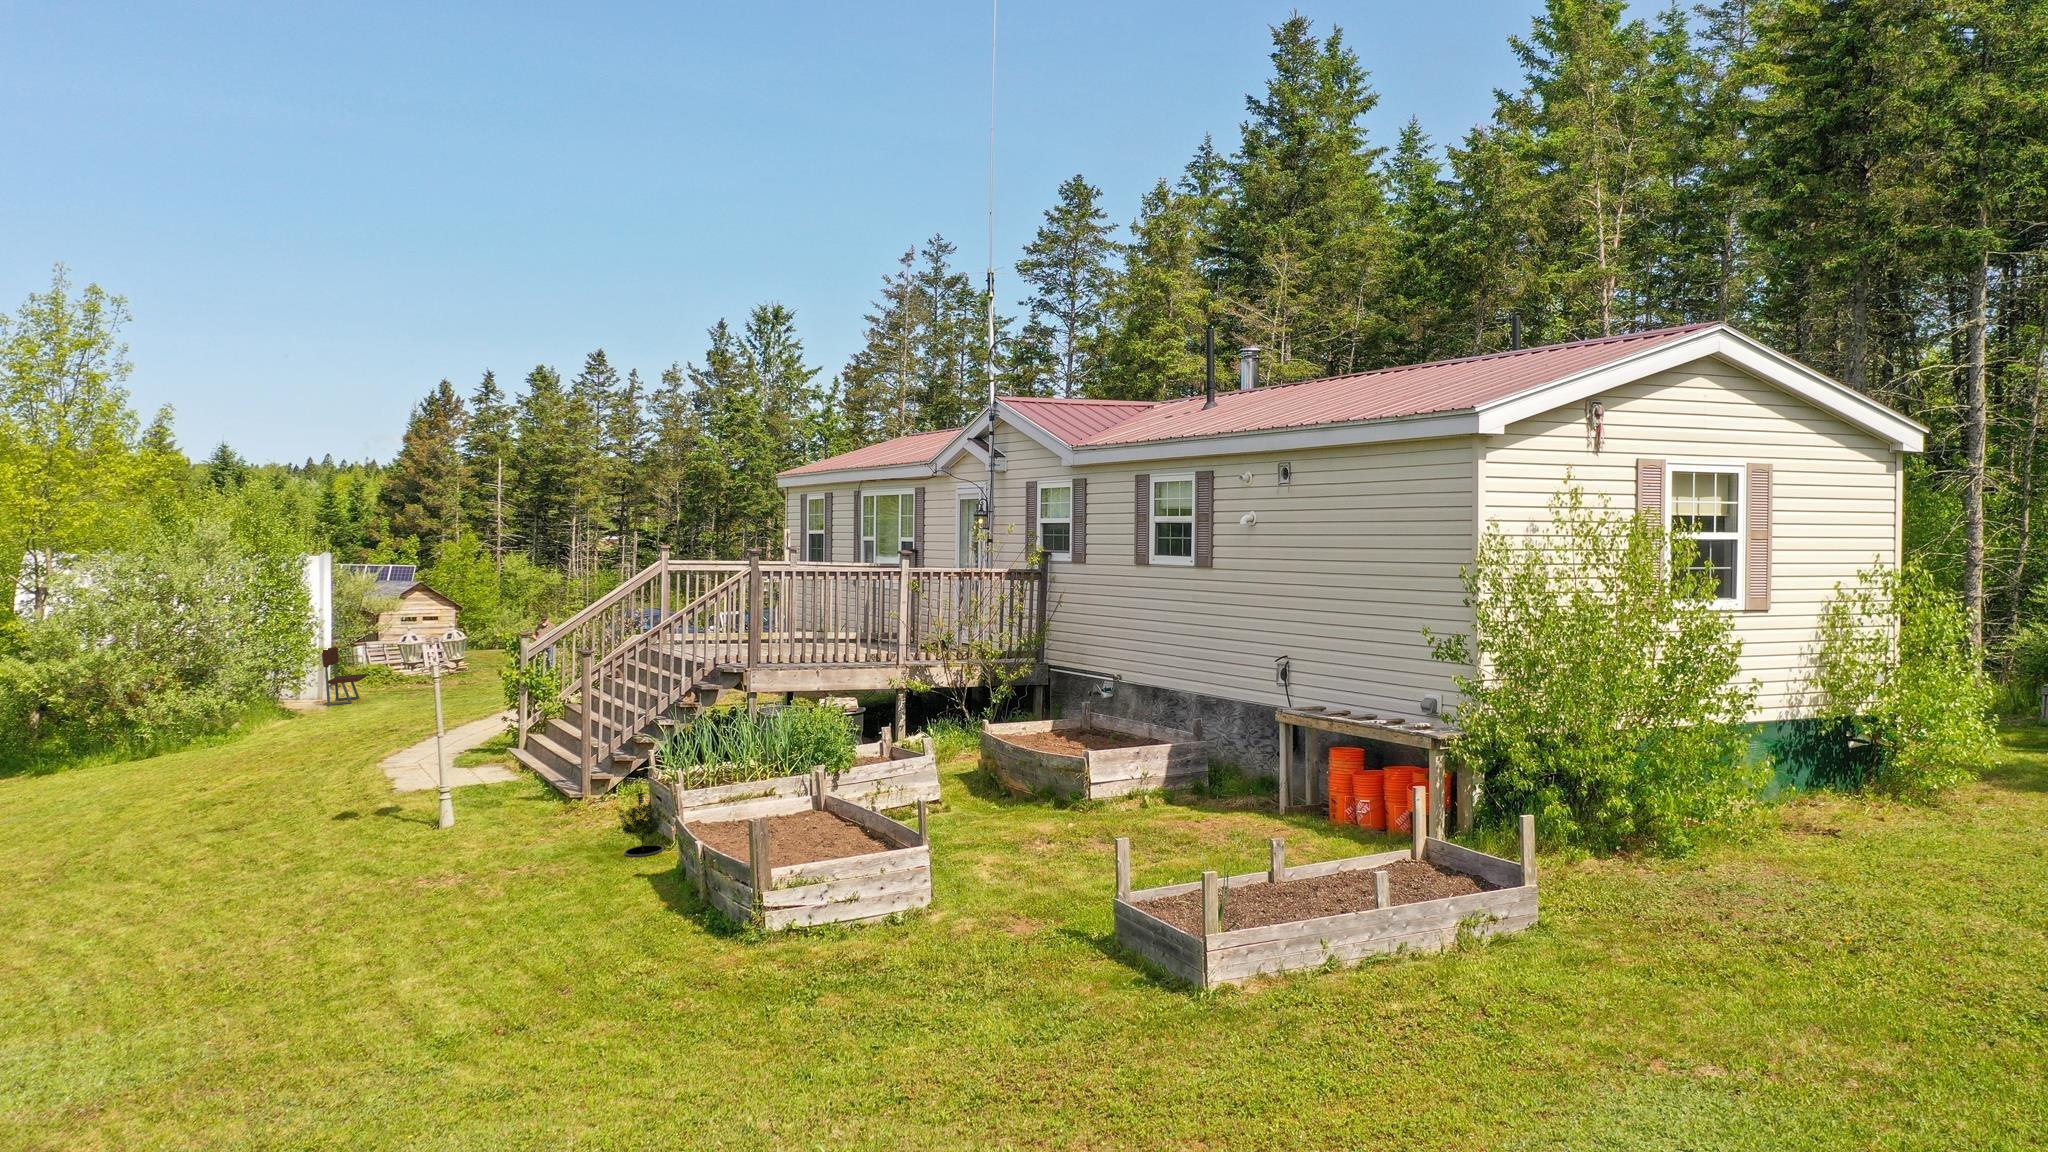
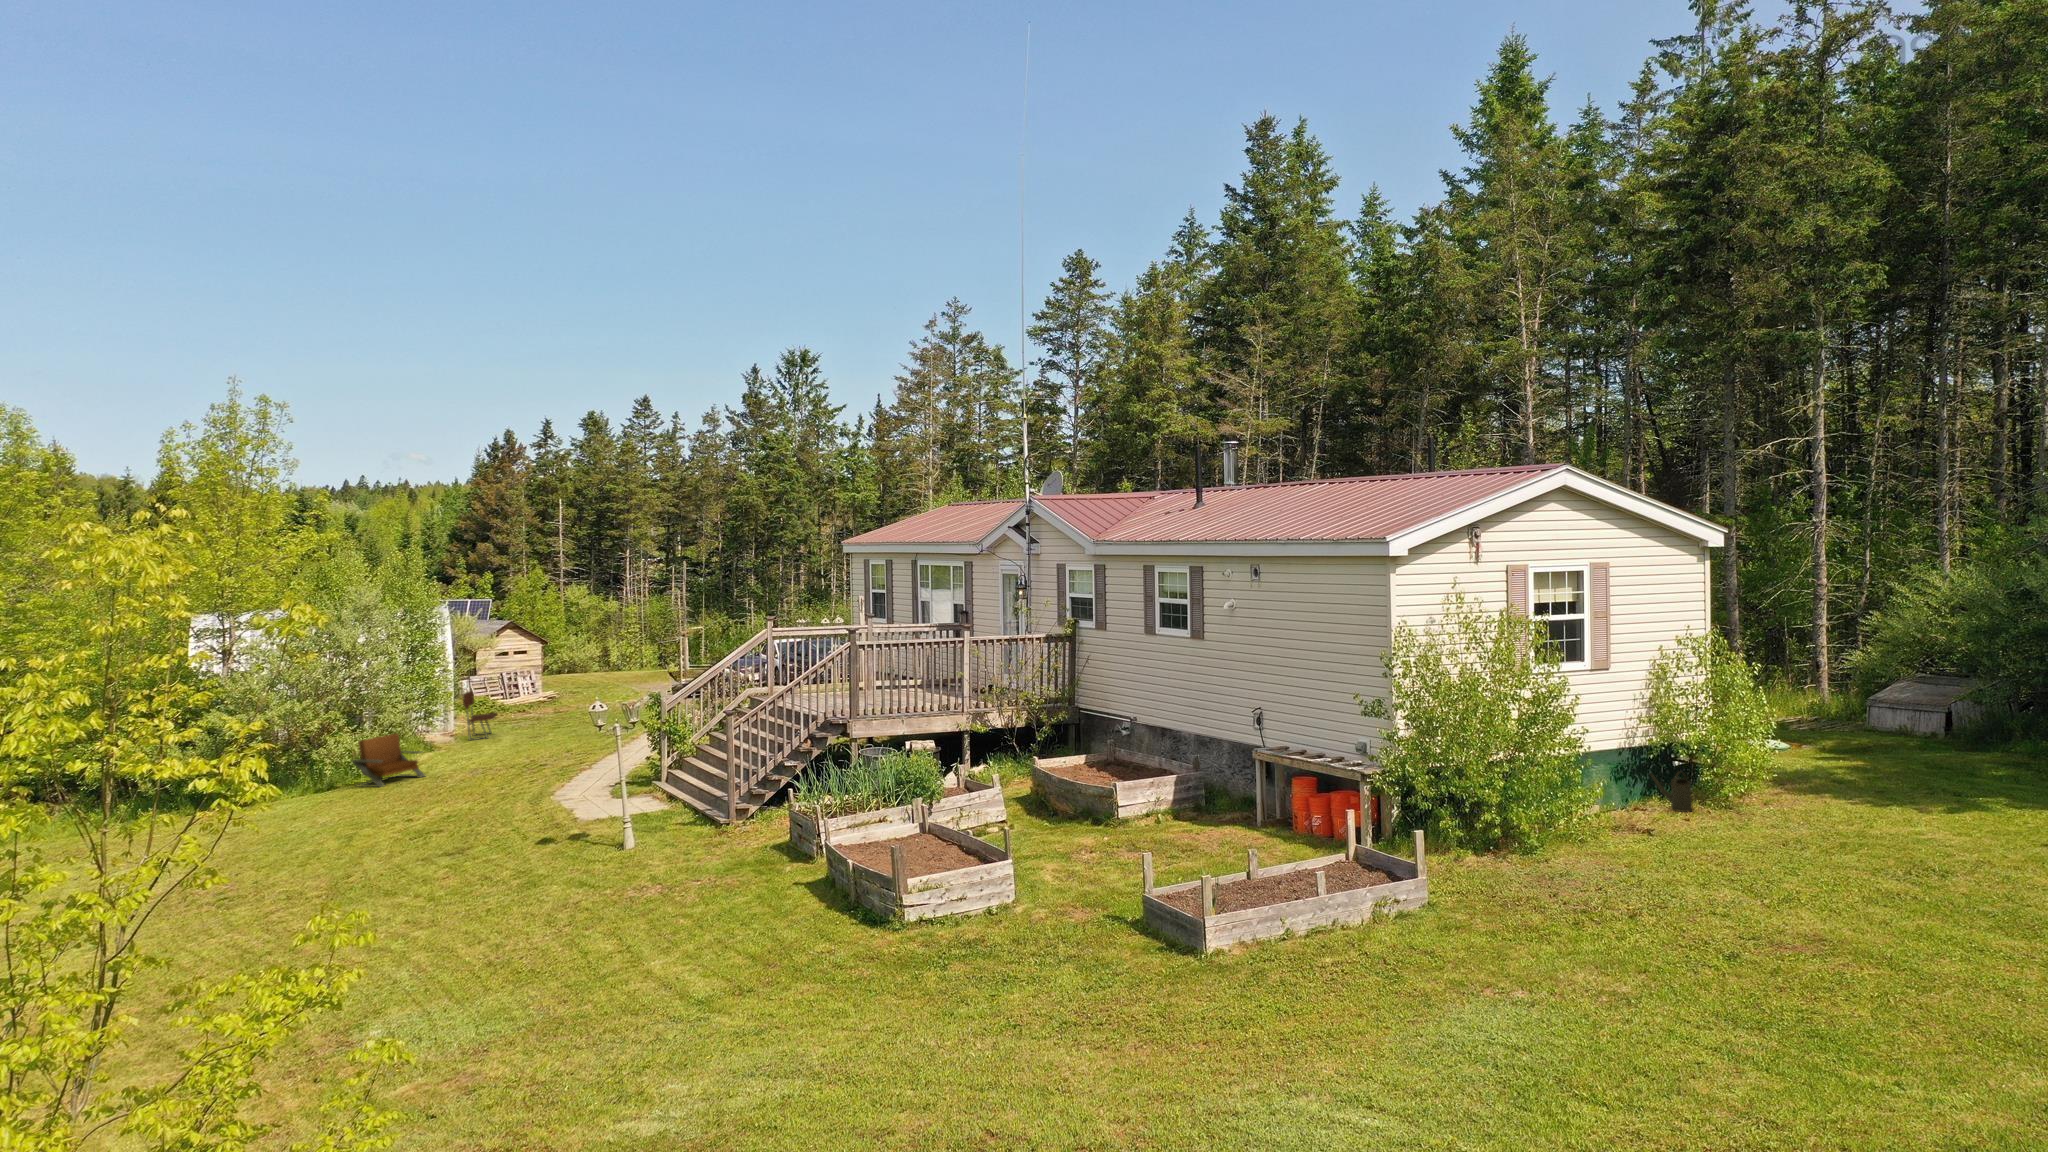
lounge chair: none [151,688,248,753] -> present [352,734,426,787]
watering can: none [1813,750,1884,807] -> present [1650,772,1693,812]
potted tree: present [616,788,664,857] -> none [773,815,809,869]

